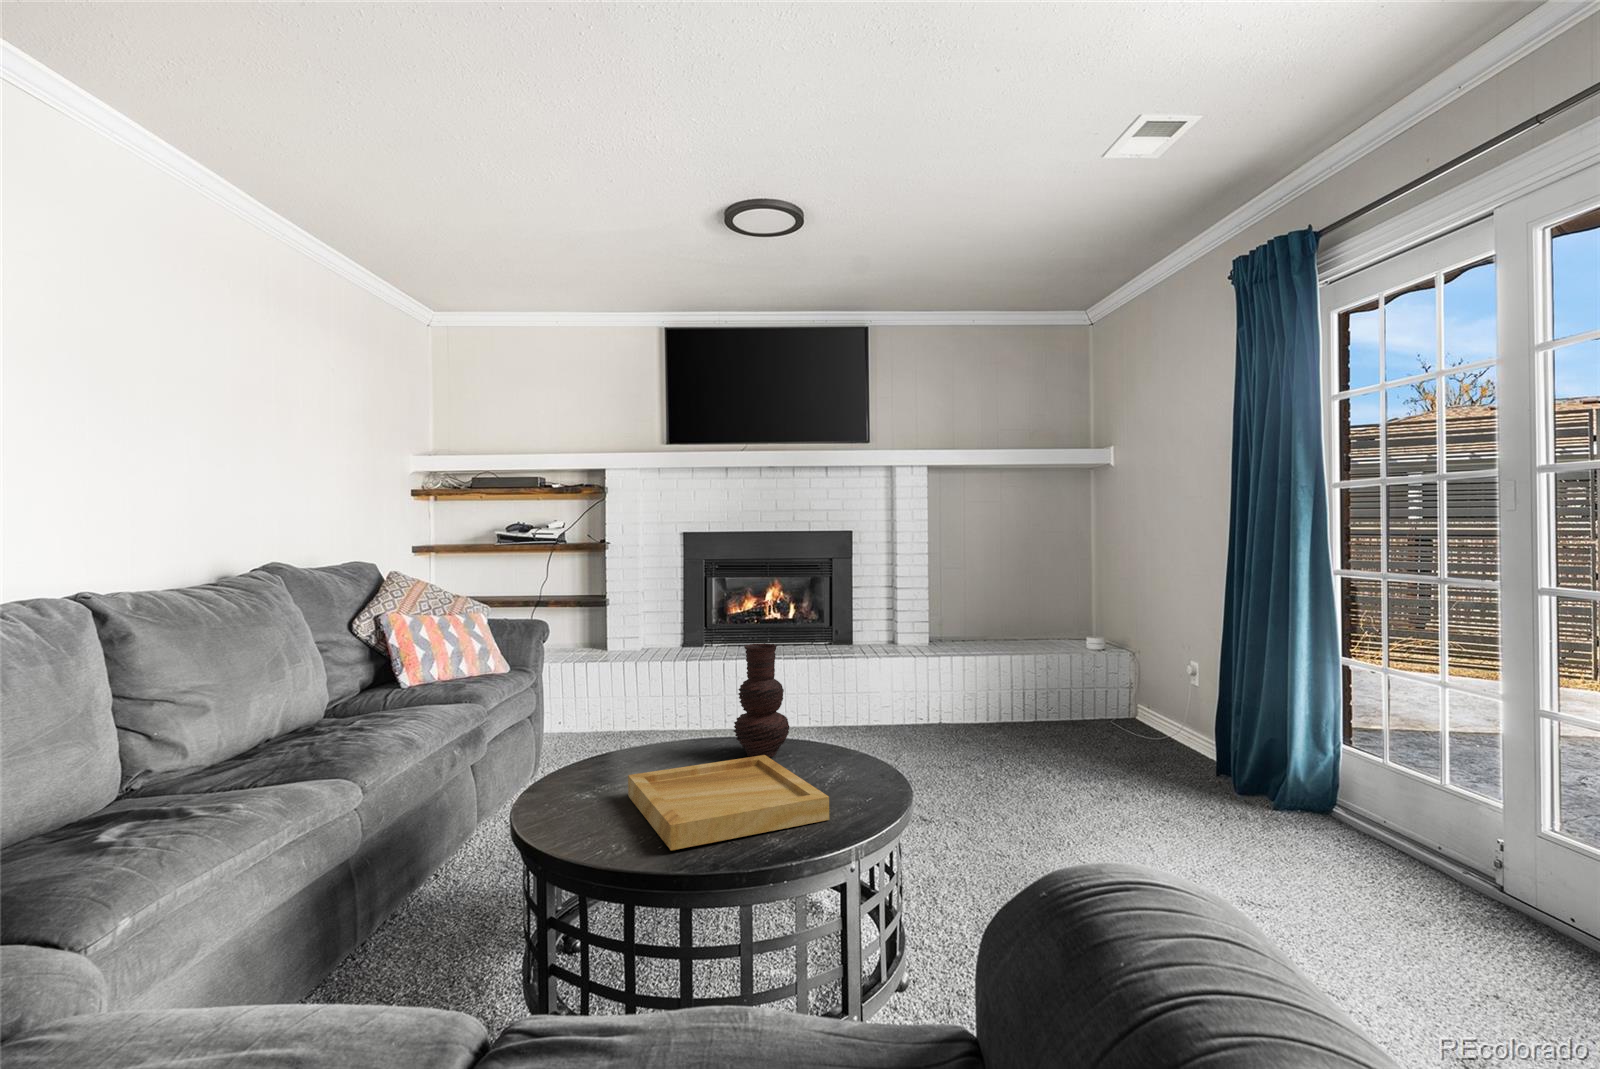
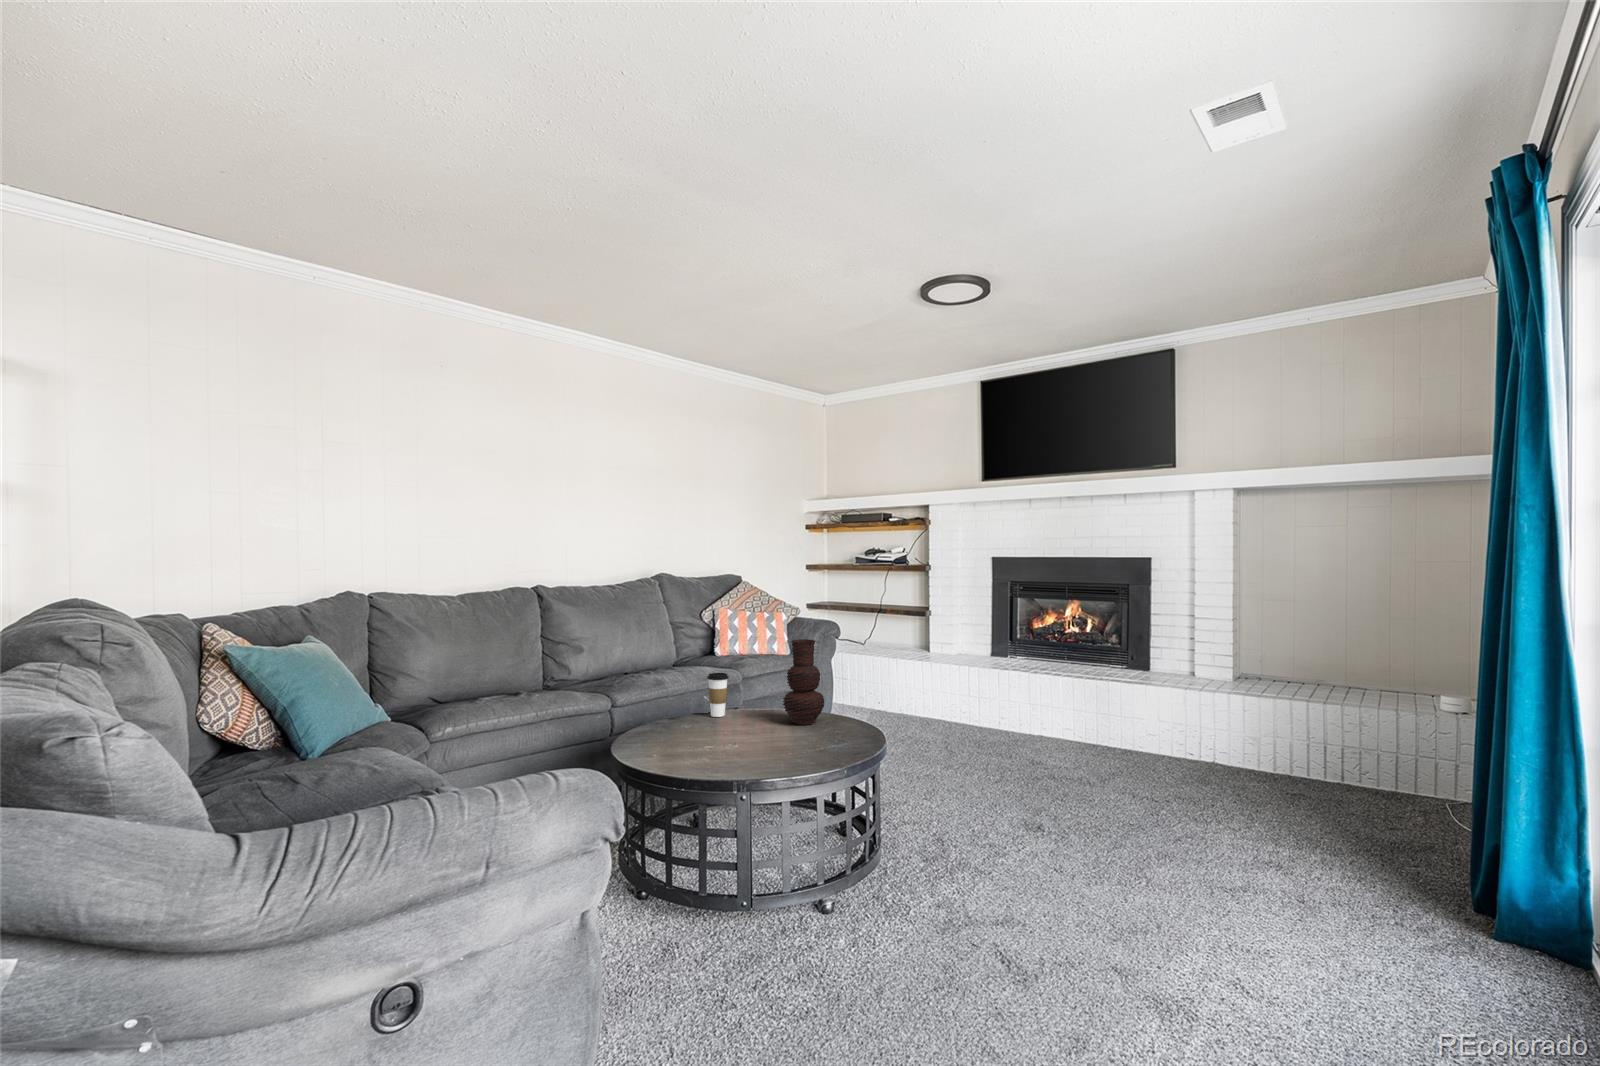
coffee cup: none [612,706,644,774] -> present [707,673,729,717]
tray: present [628,755,829,850] -> none [638,713,778,761]

